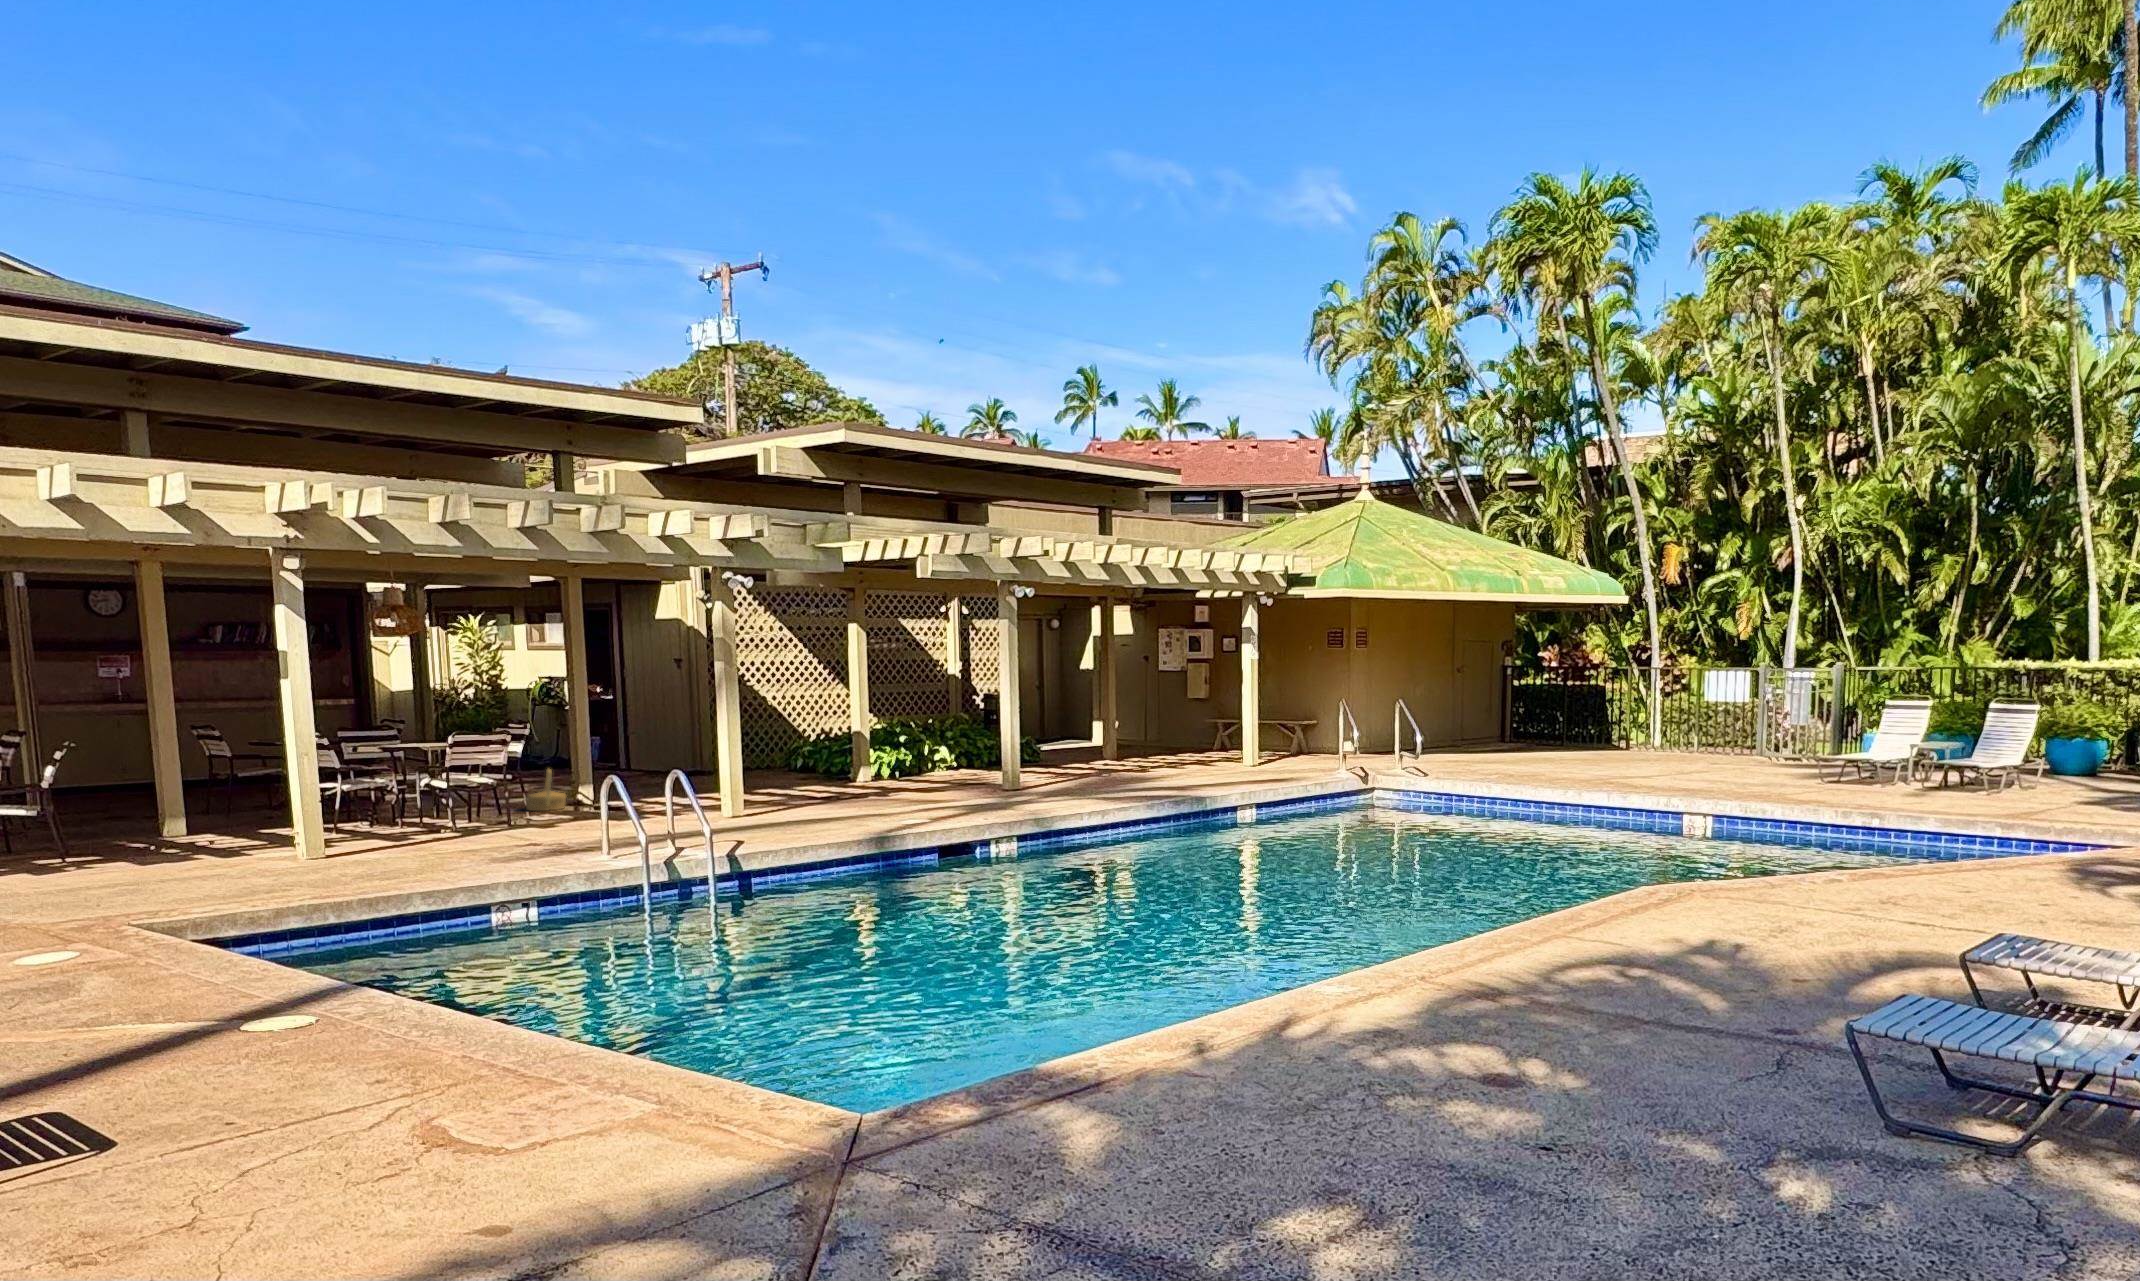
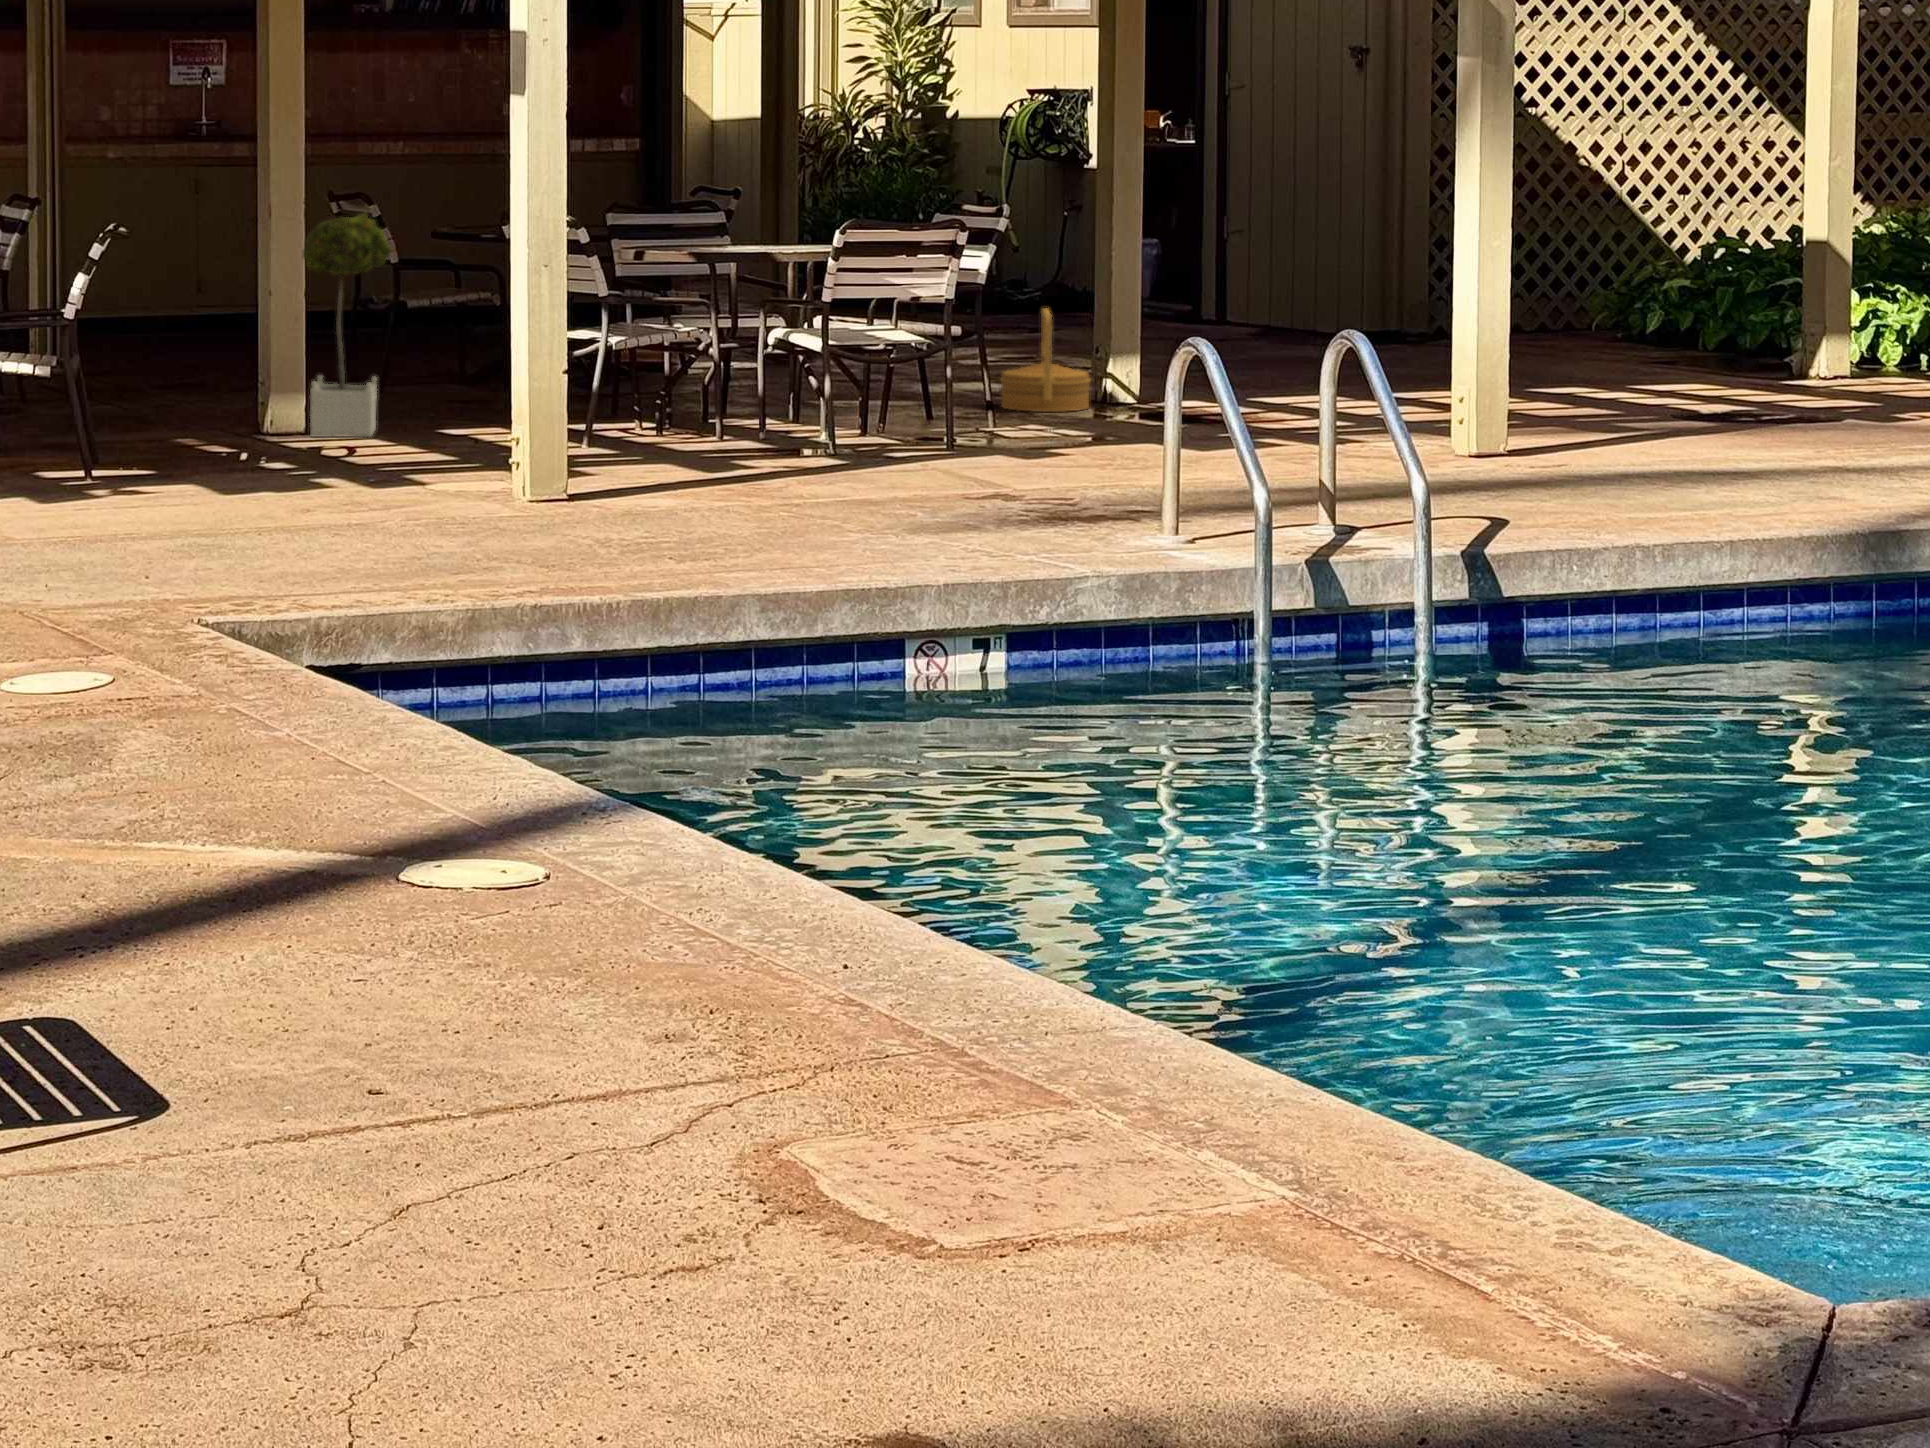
potted tree: none [177,740,234,843] -> present [303,212,392,437]

